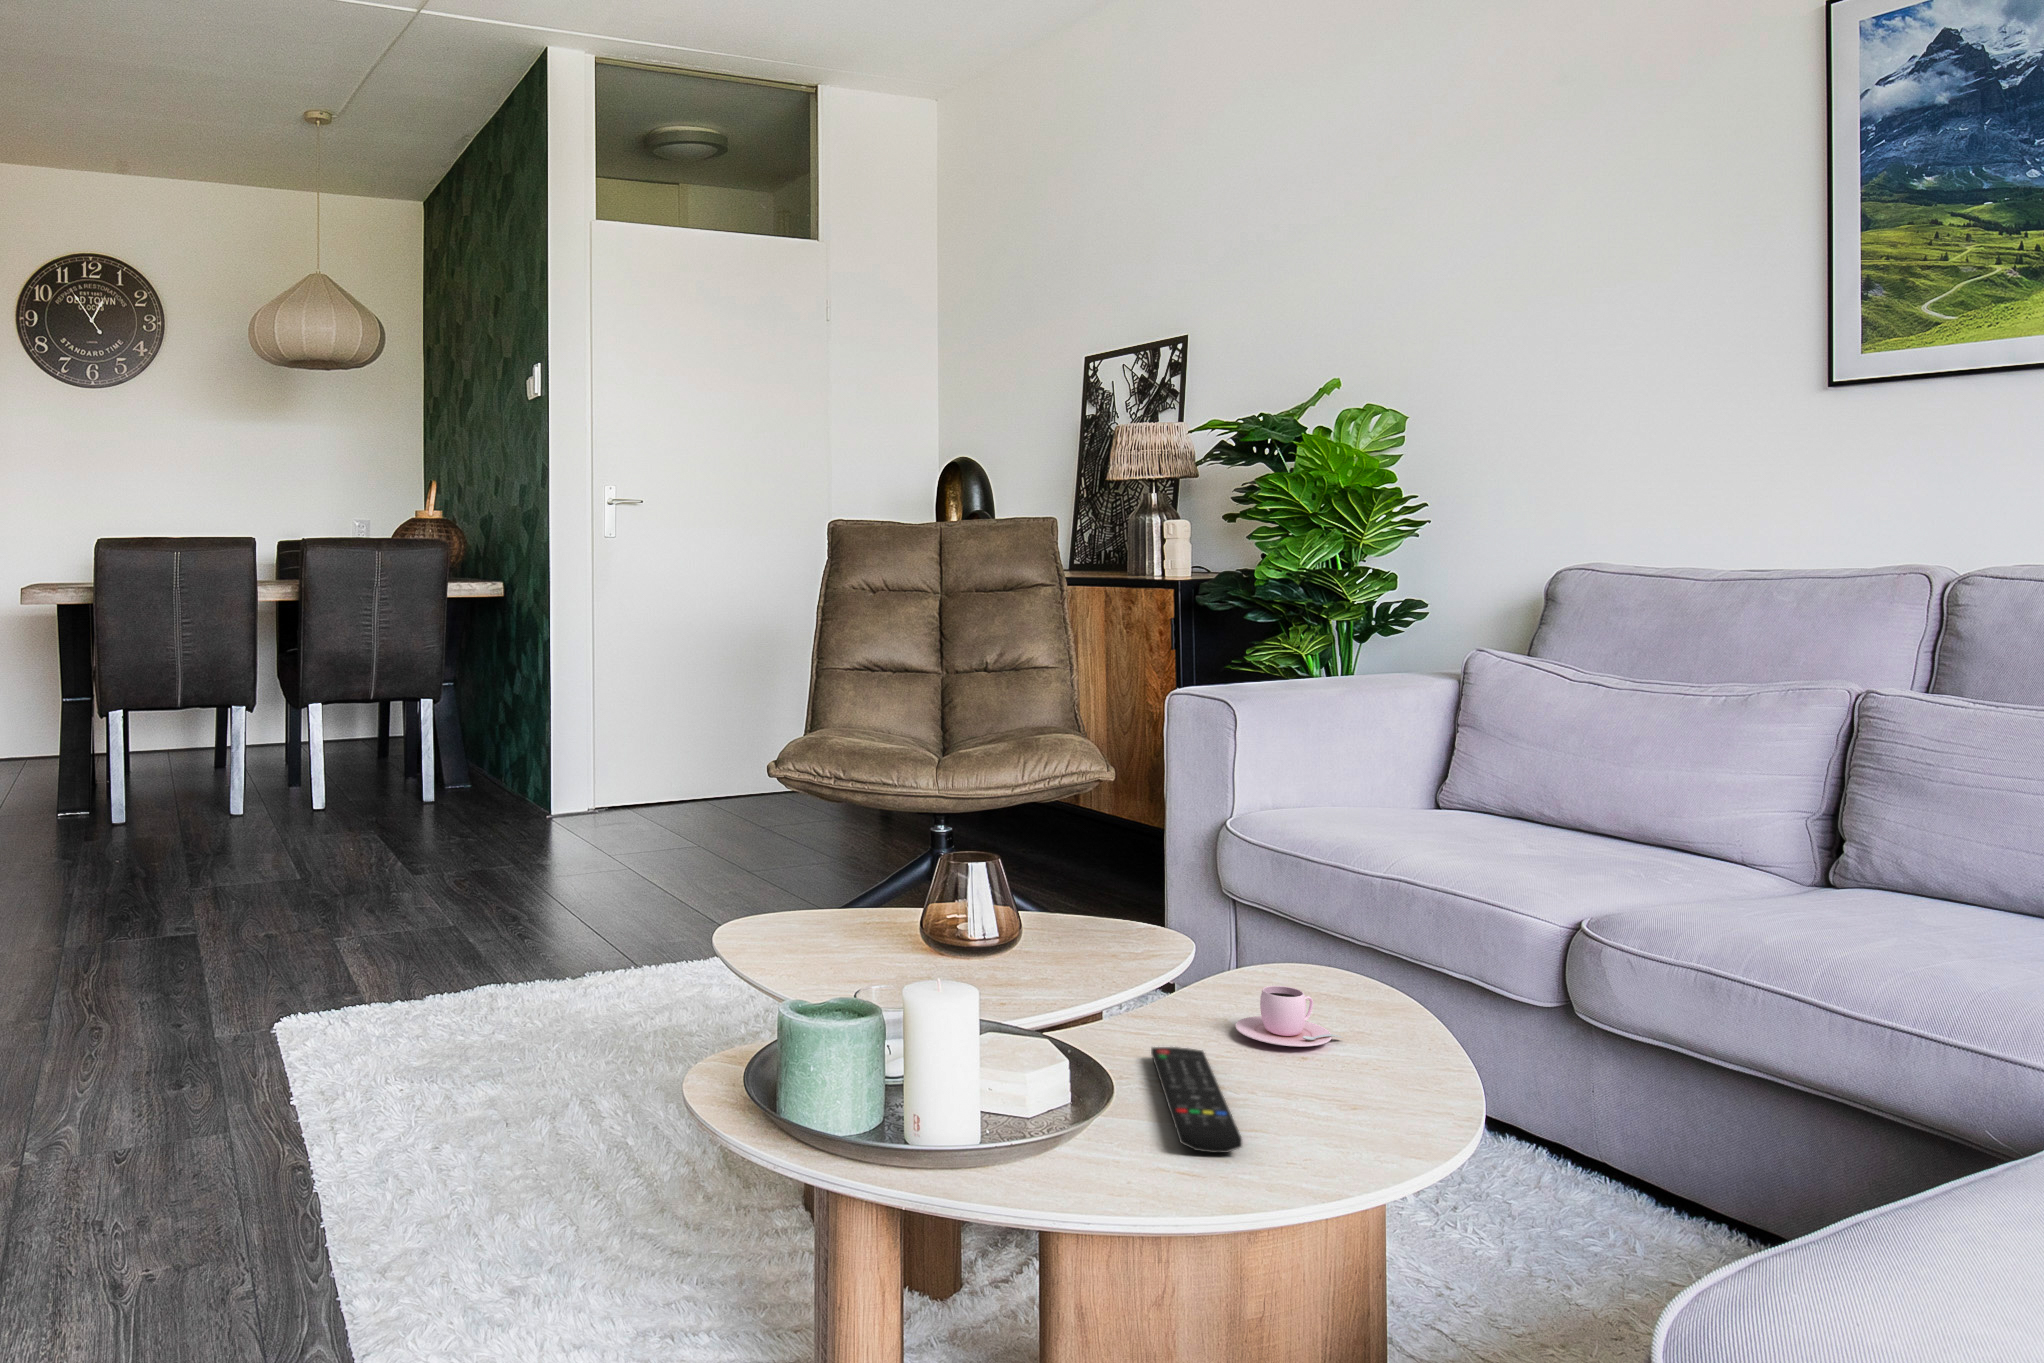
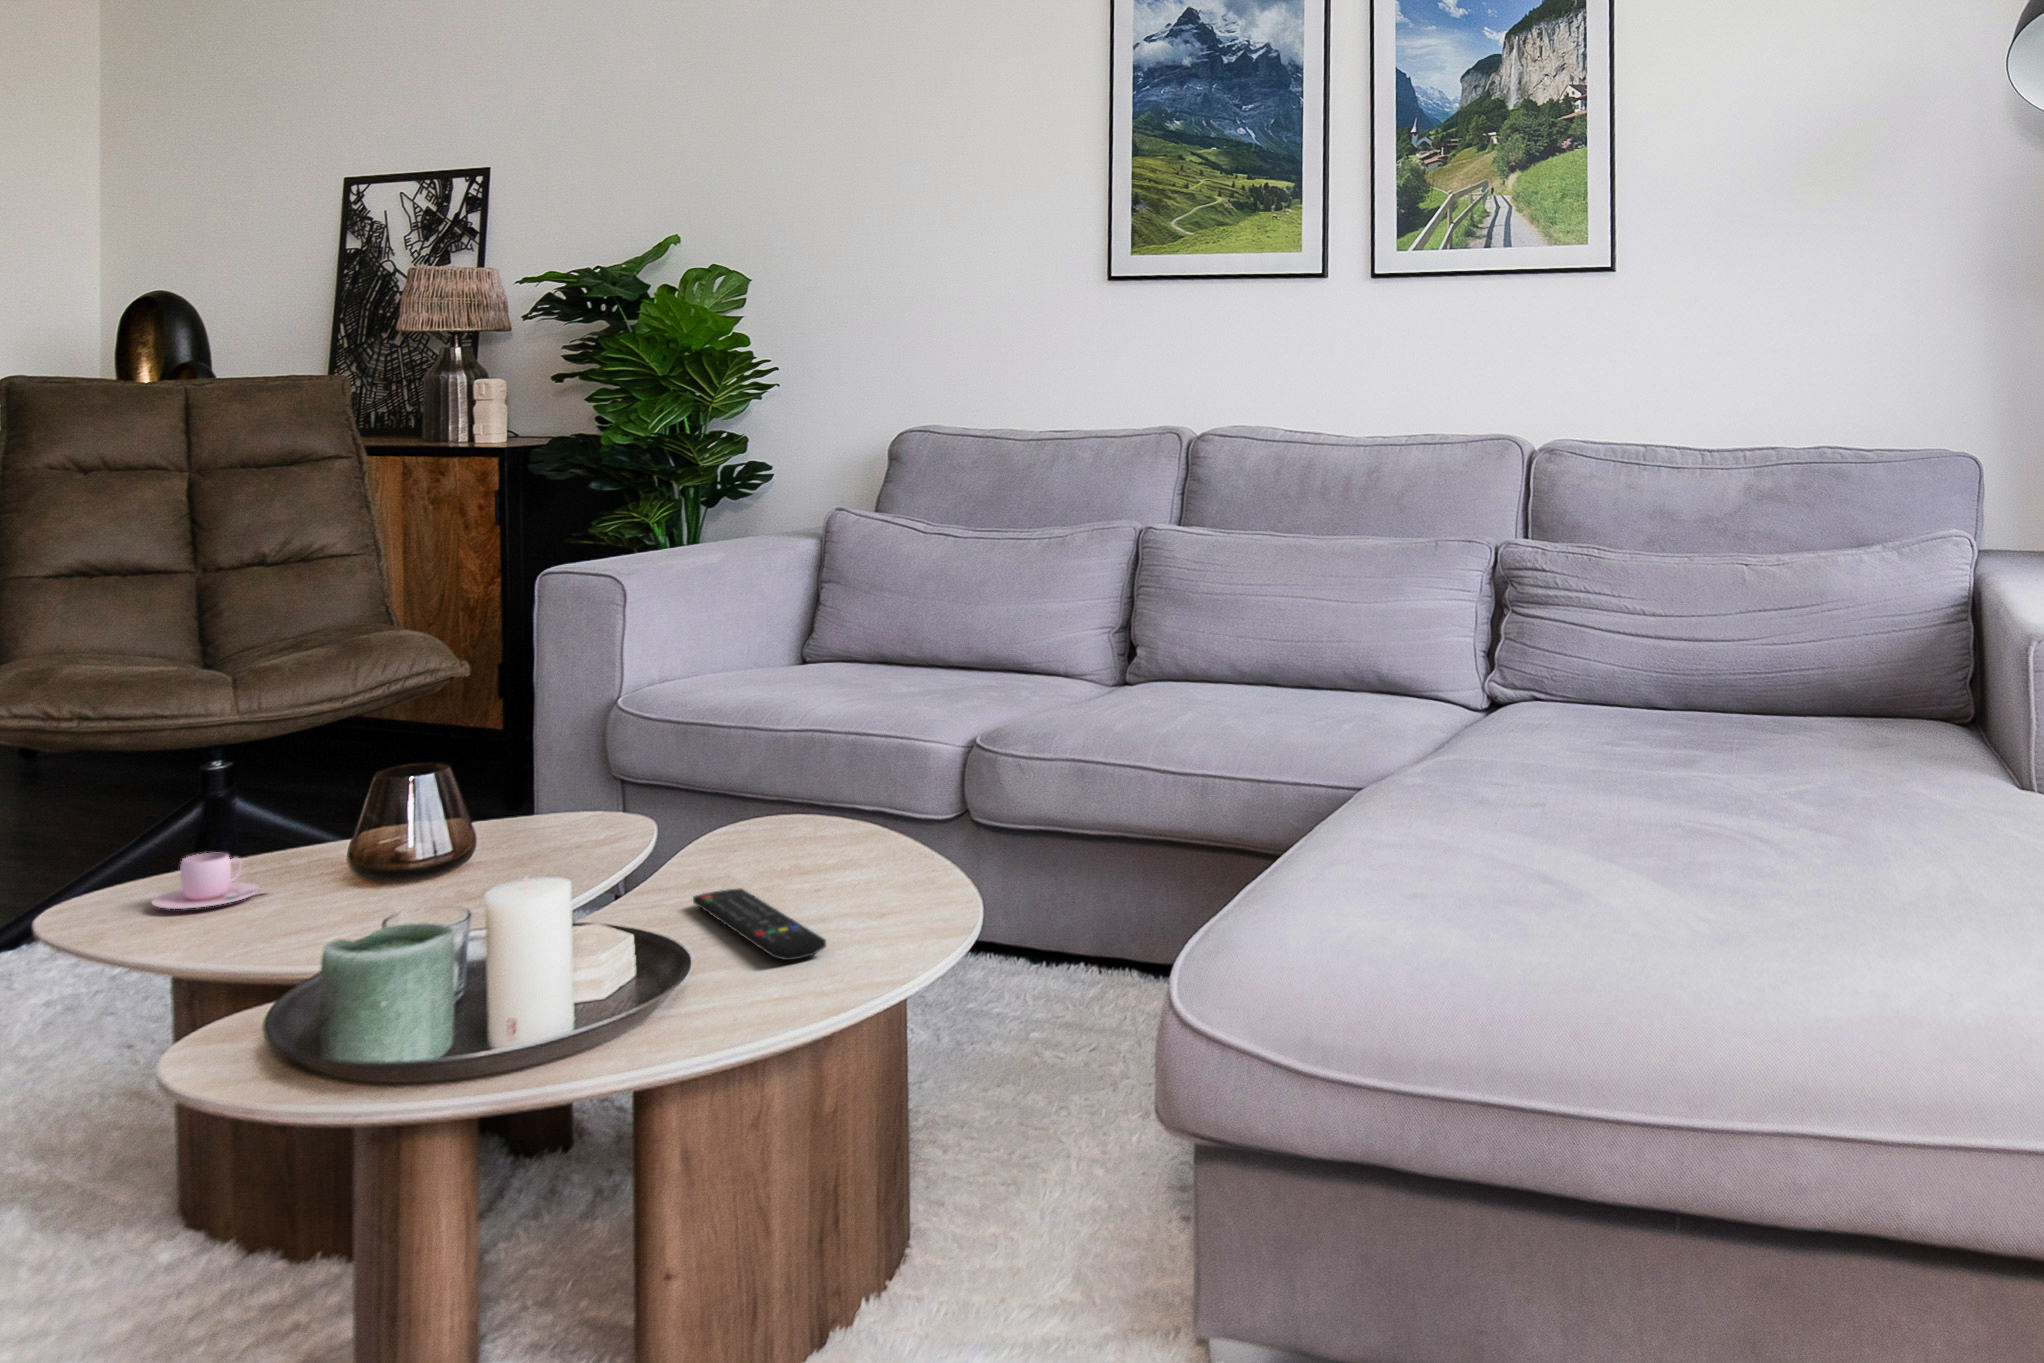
teacup: present [1235,986,1343,1047] -> present [152,853,260,909]

